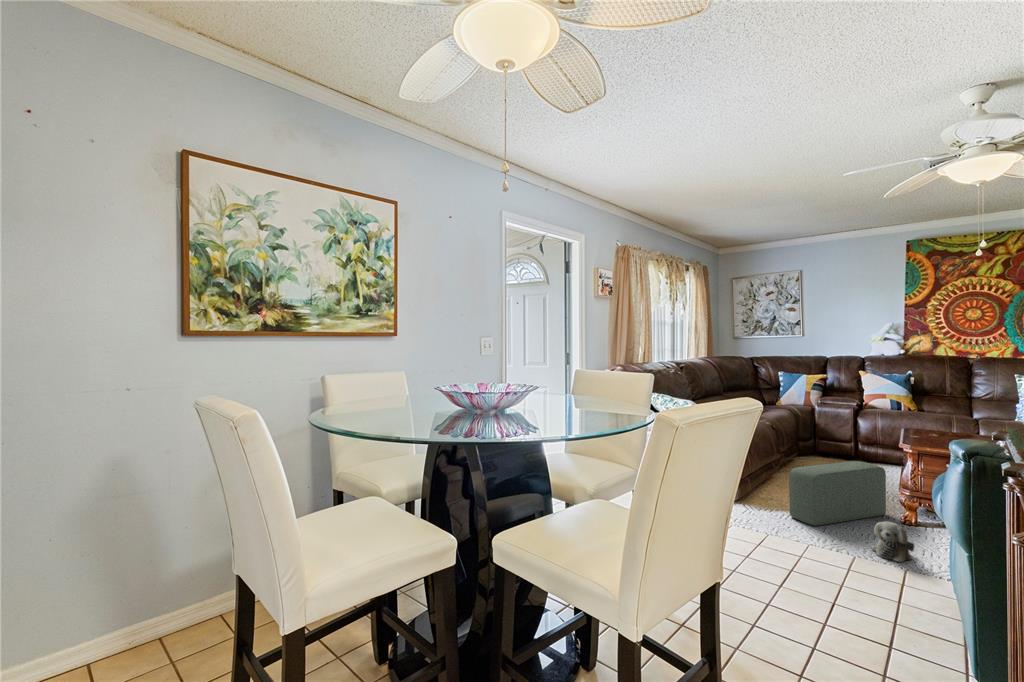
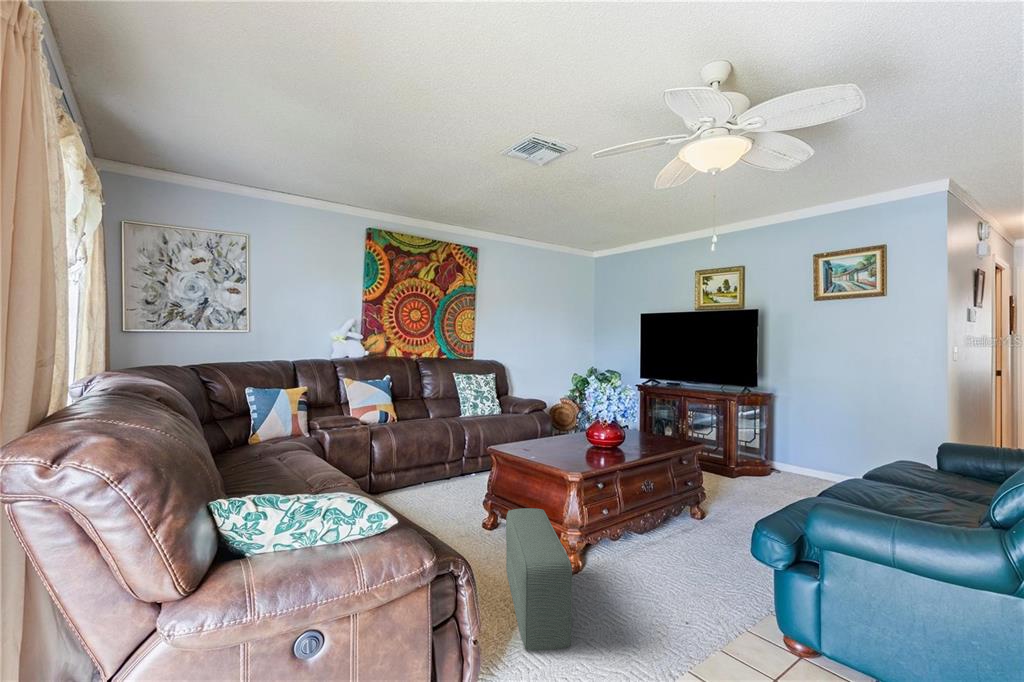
plush toy: present [872,521,914,562] -> none [636,589,696,647]

